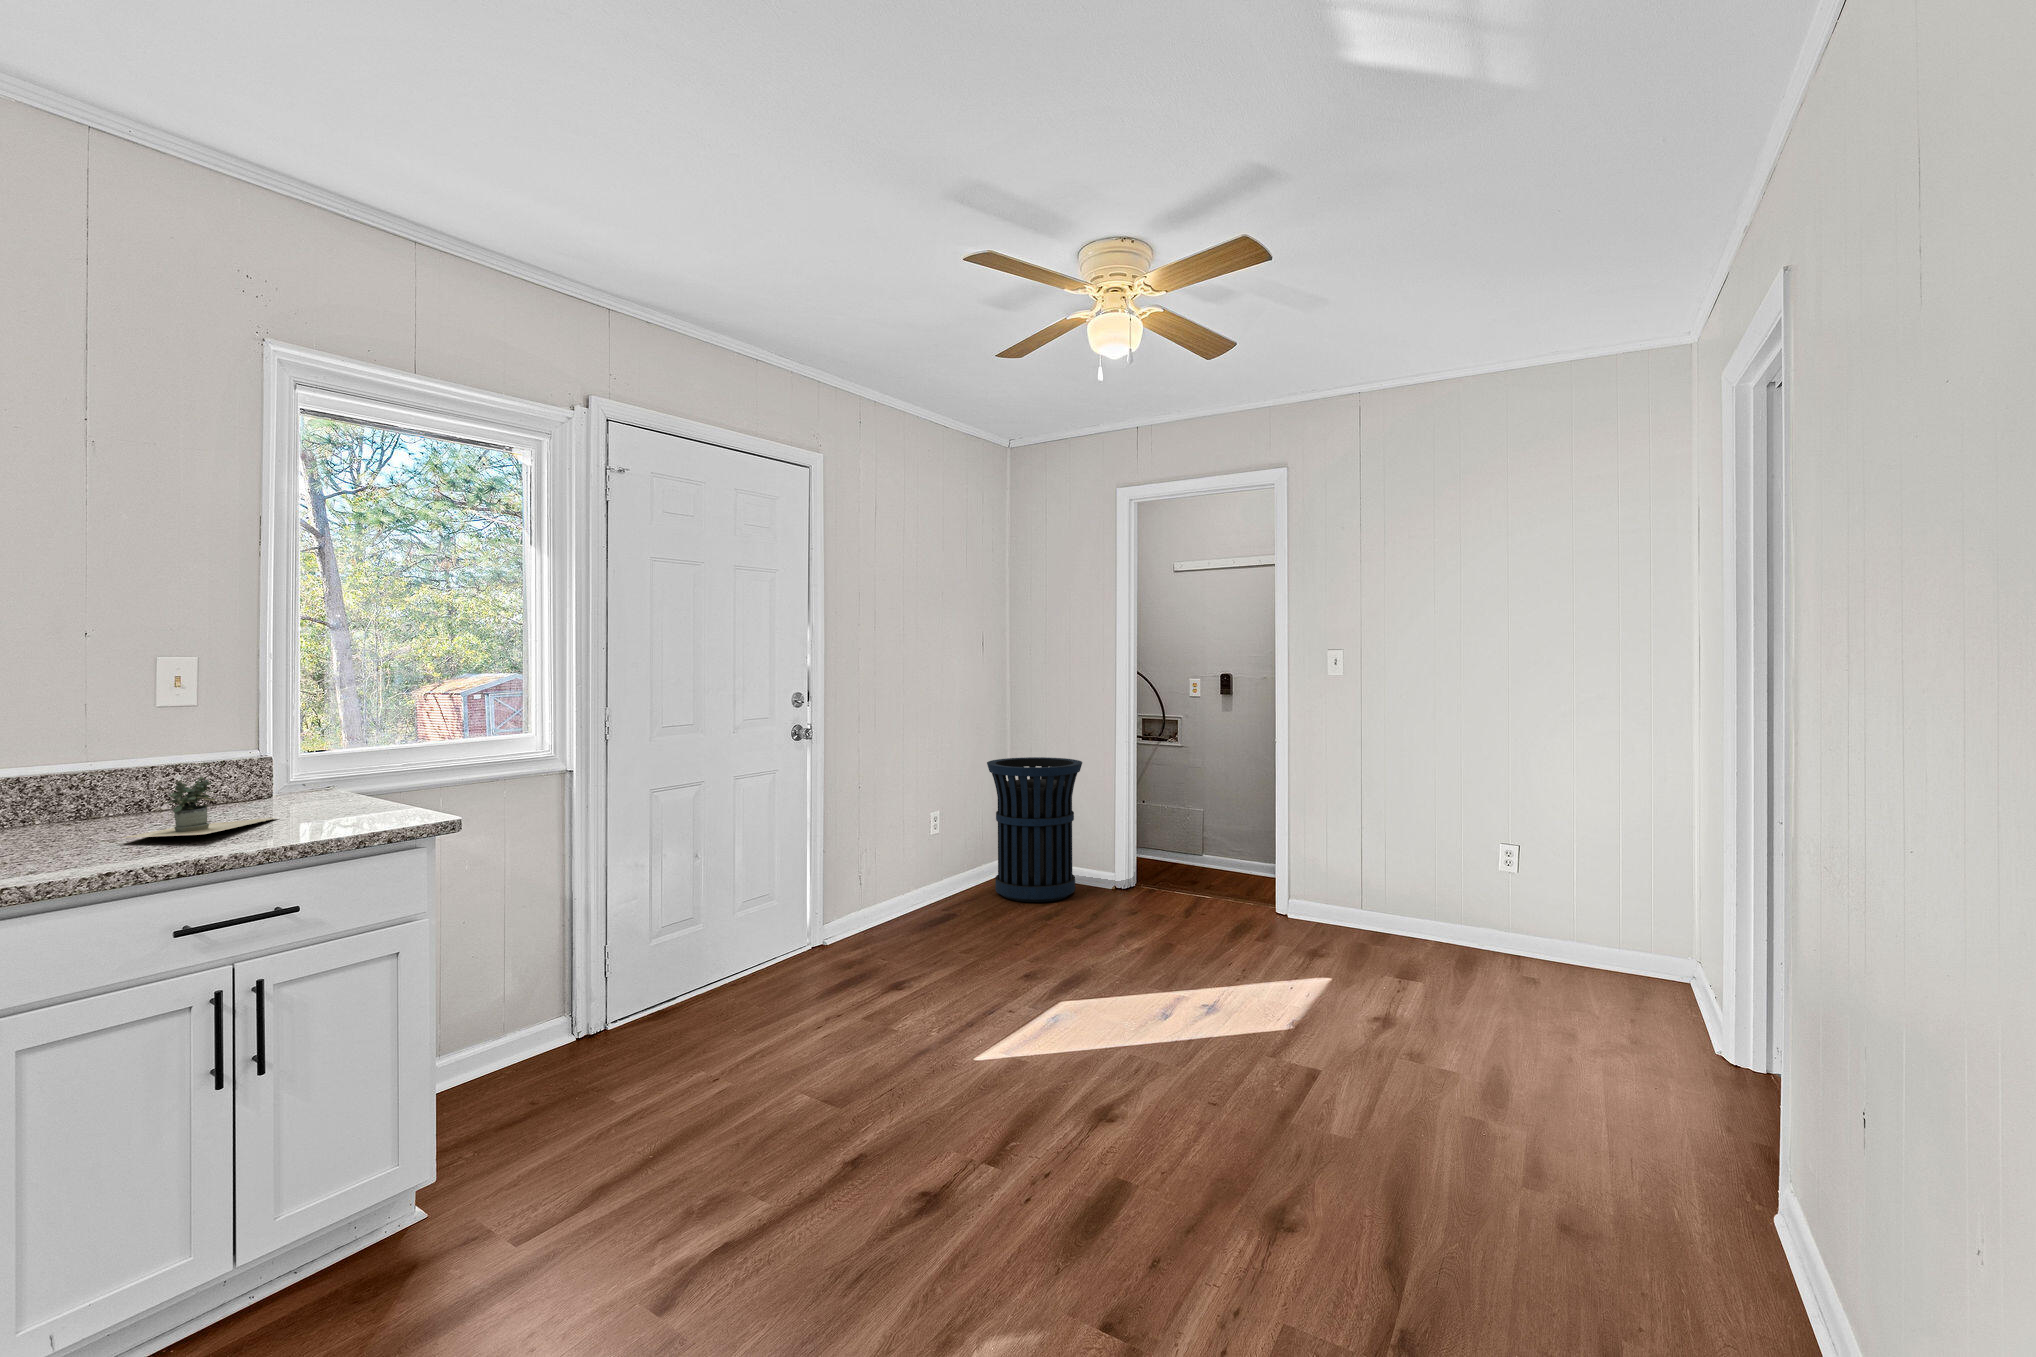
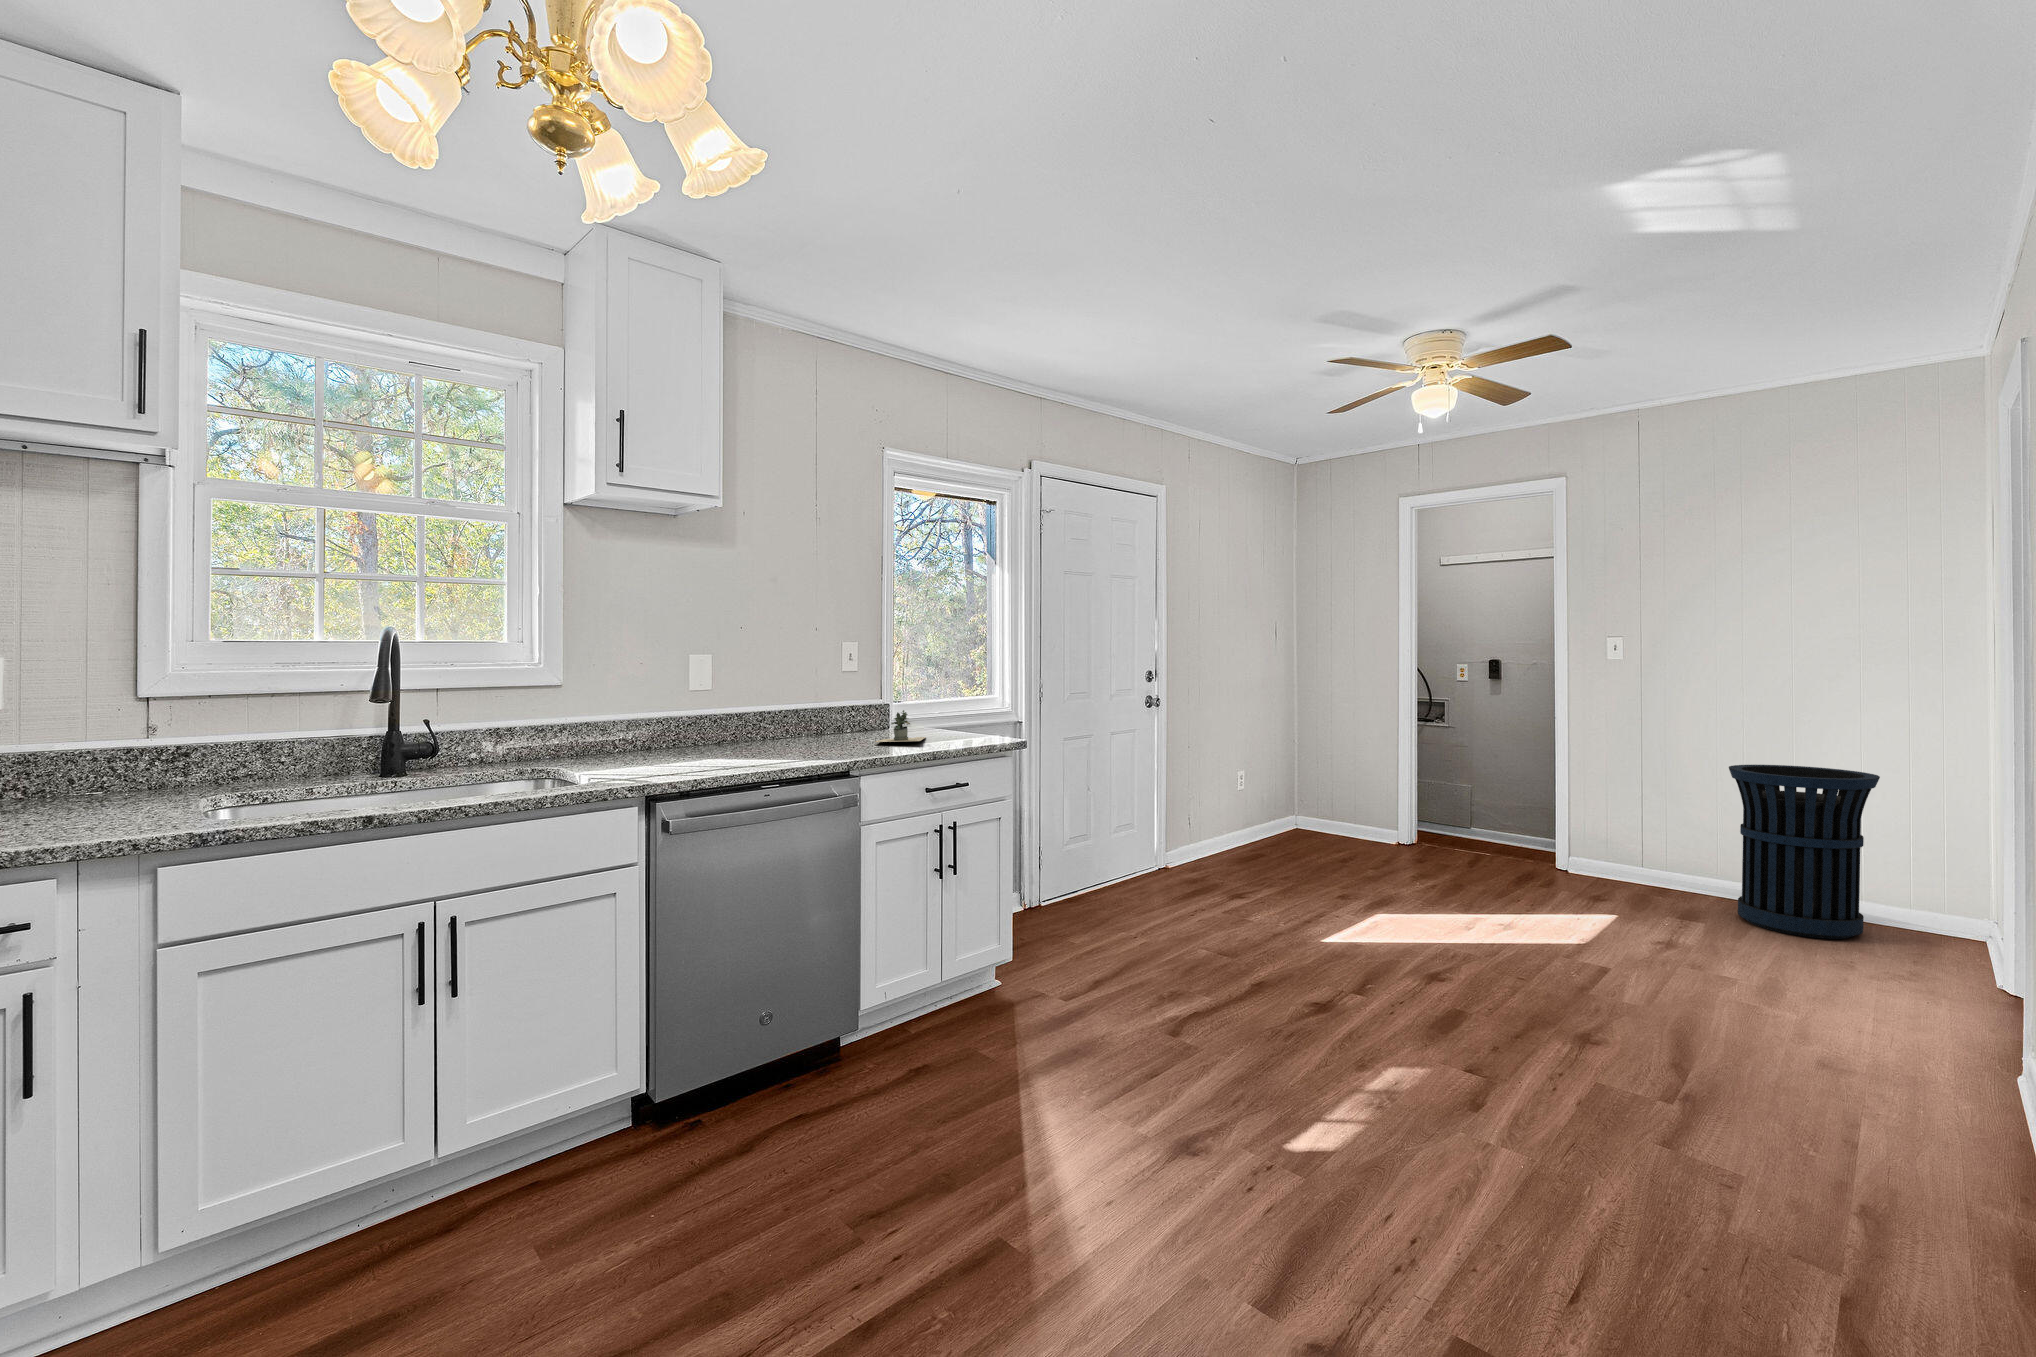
trash can: present [987,757,1082,902] -> present [1729,765,1880,939]

